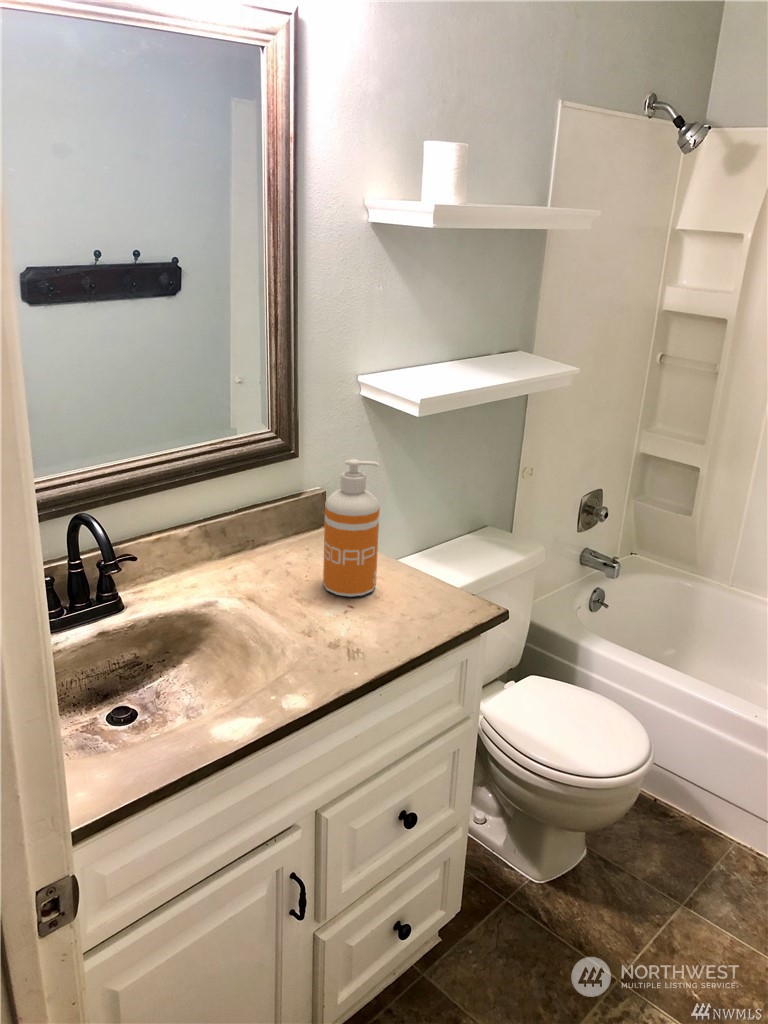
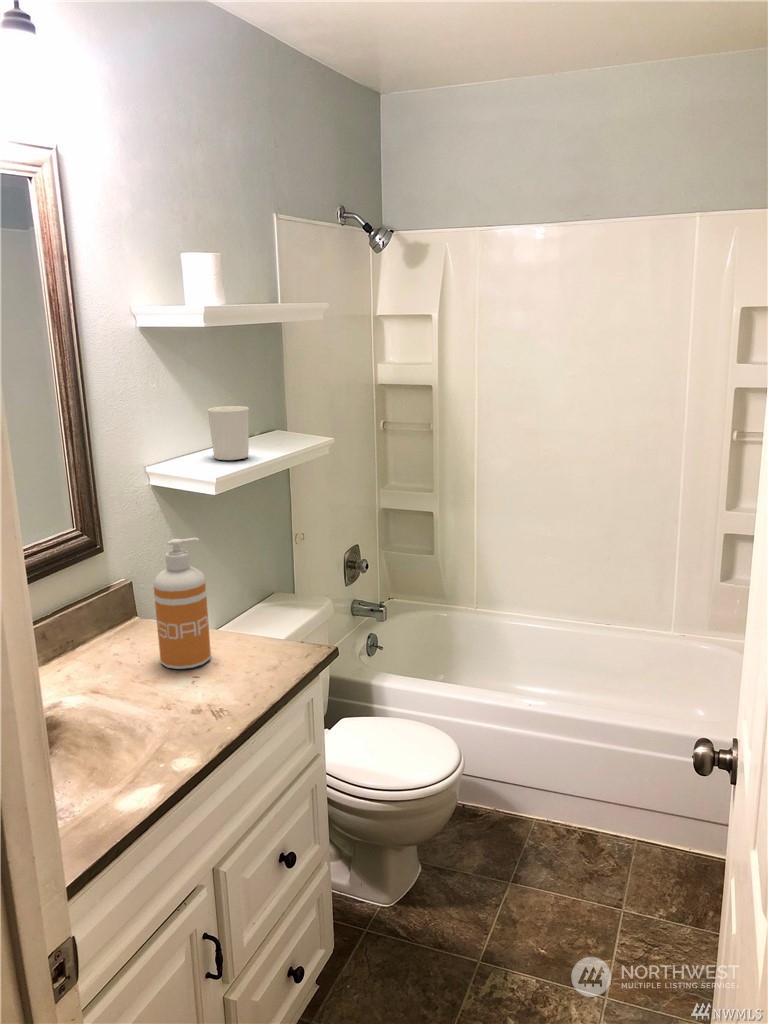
candle holder: none [434,319,479,380] -> present [208,406,249,460]

